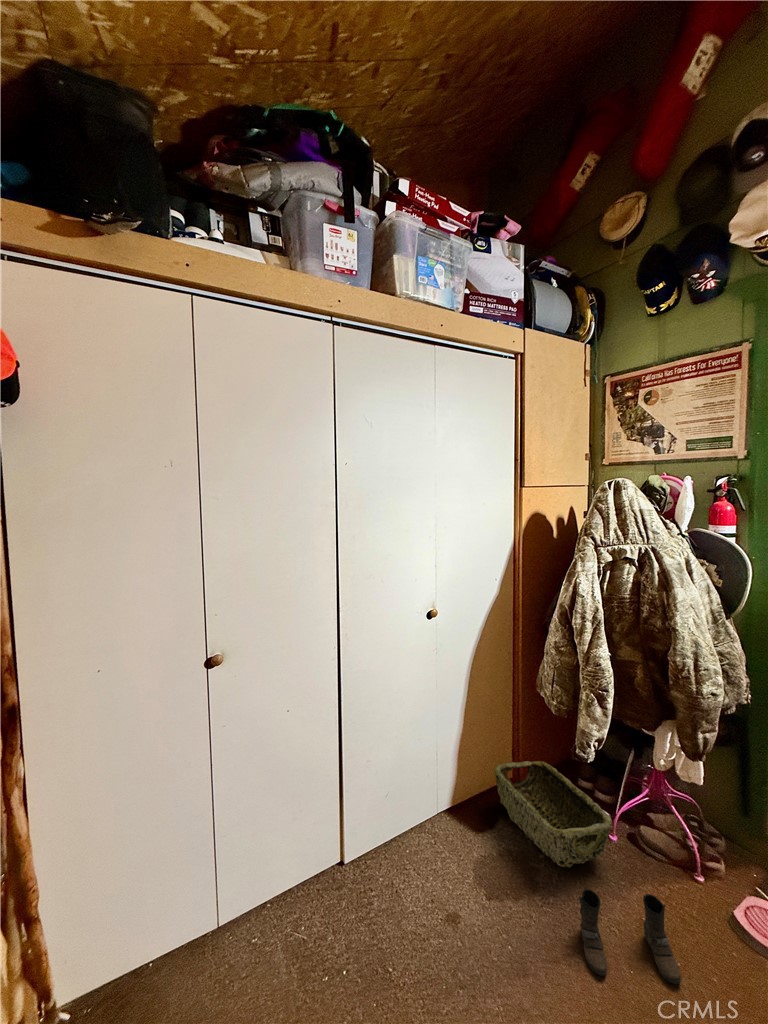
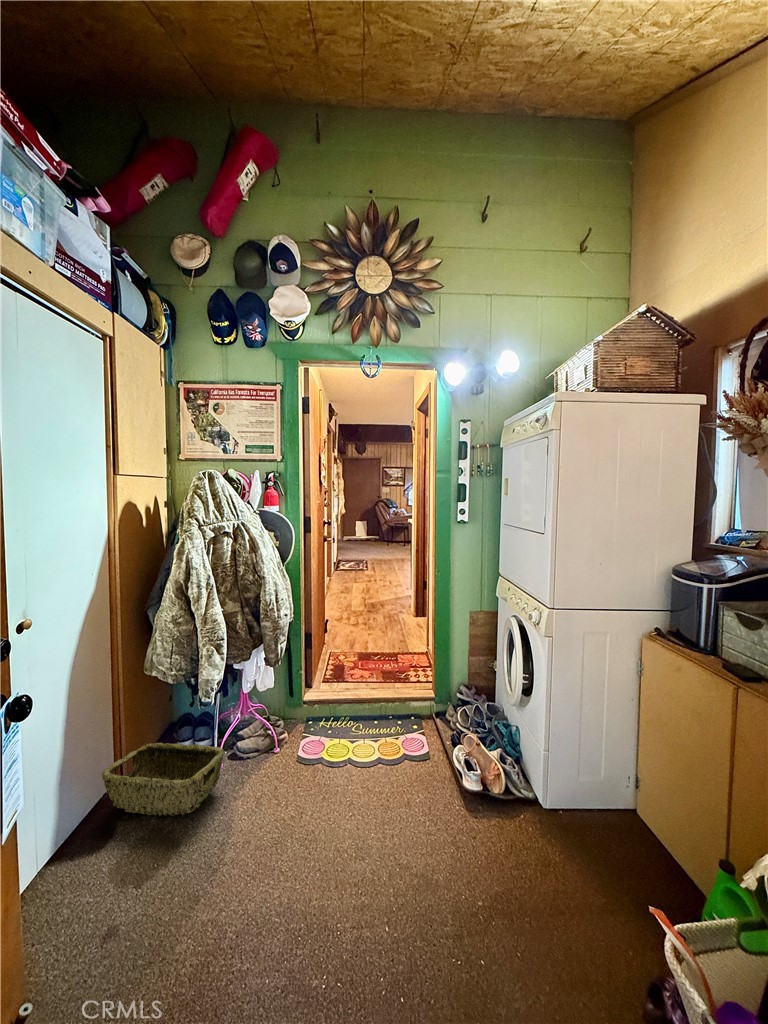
boots: present [579,889,681,984] -> none [219,774,289,857]

